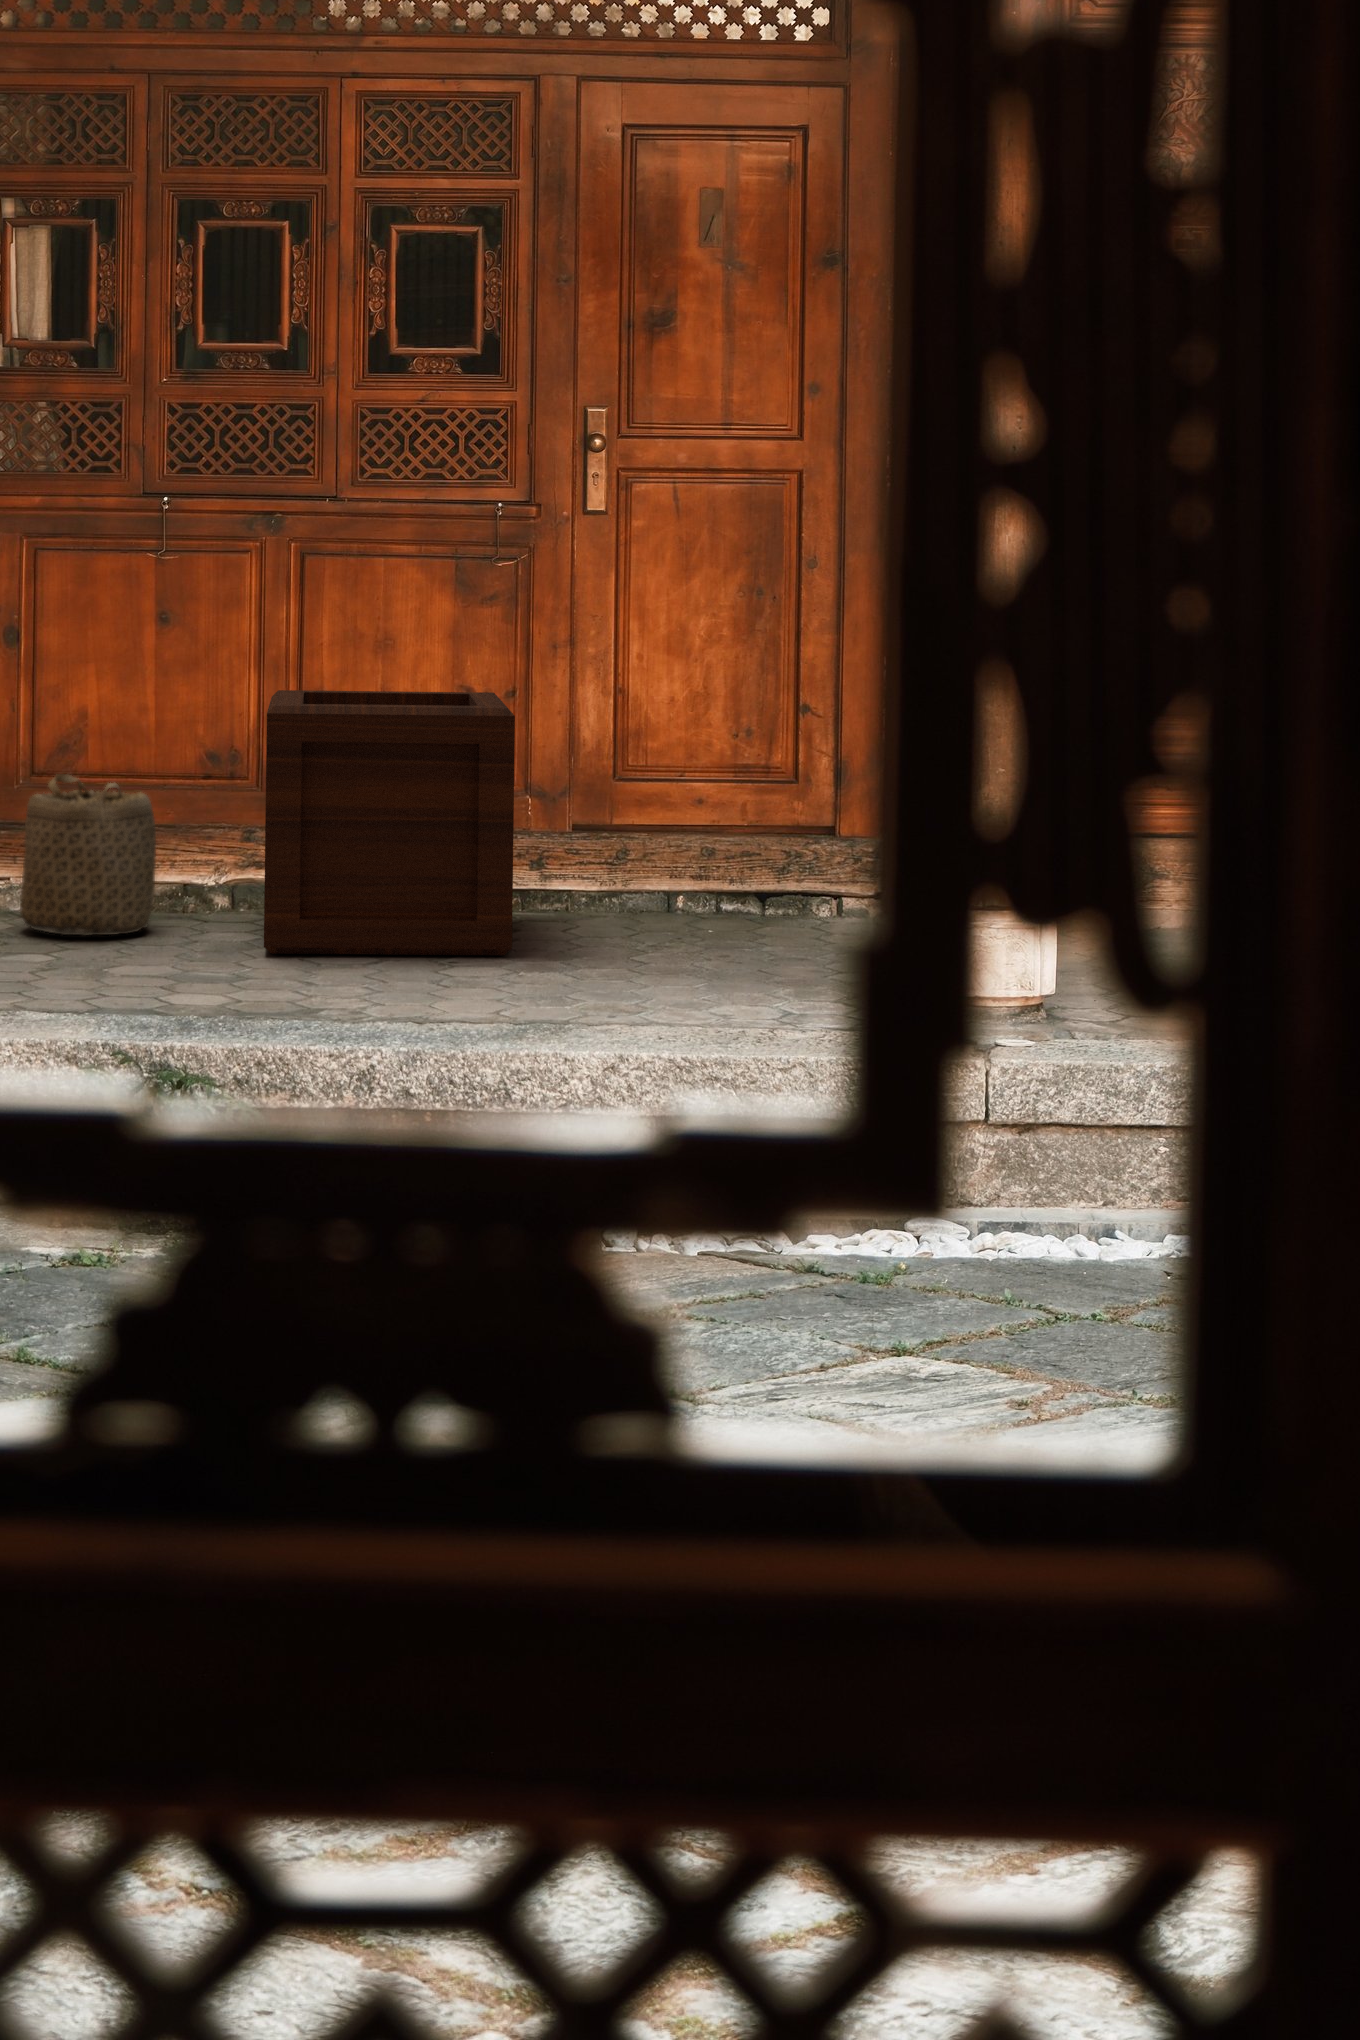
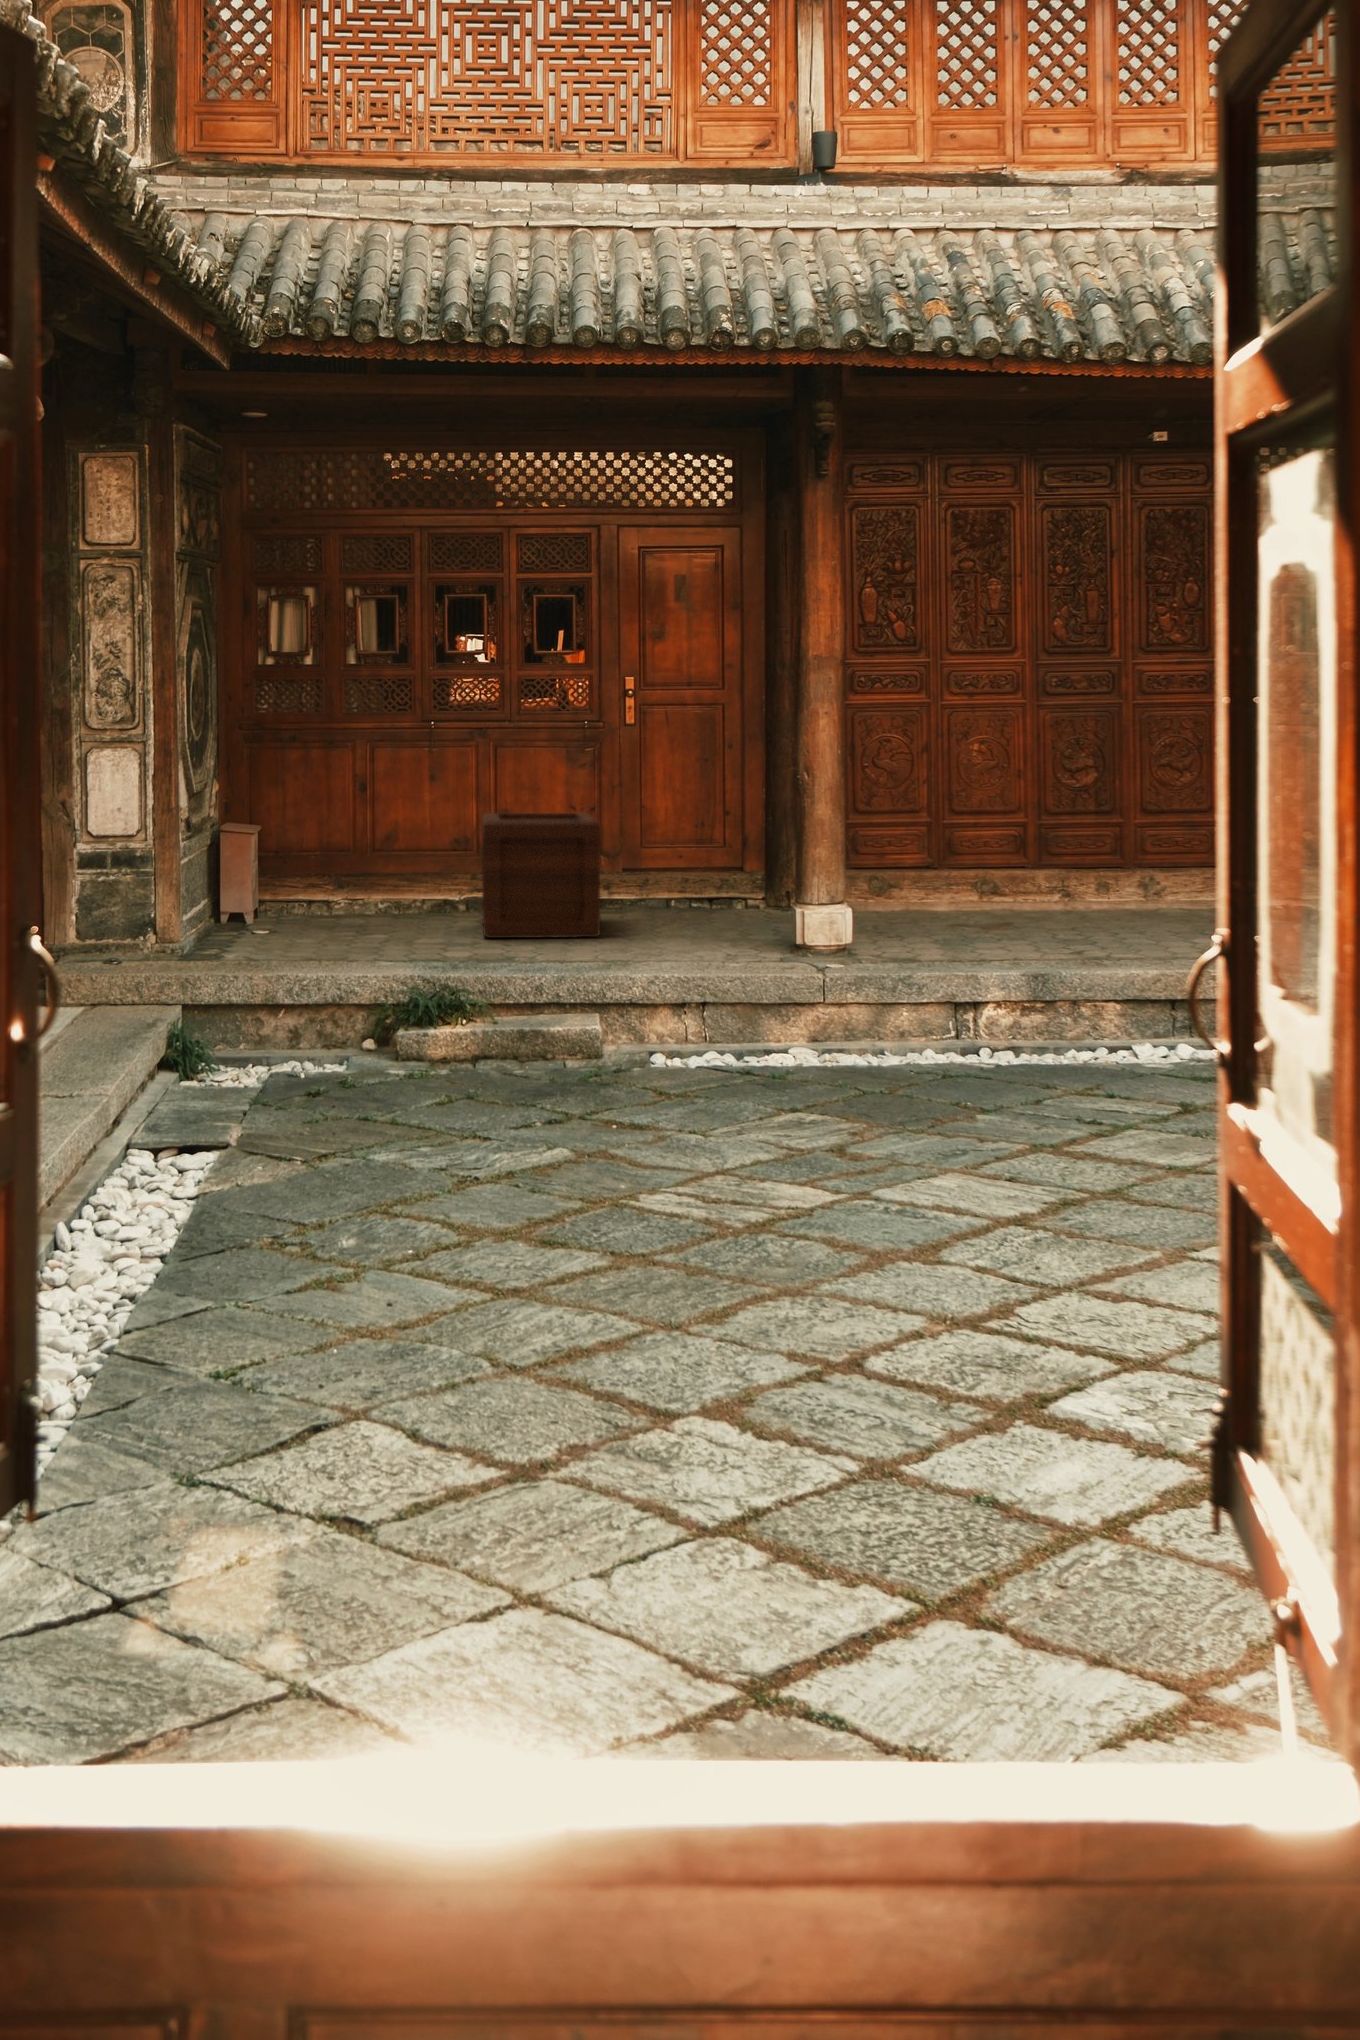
basket: present [20,774,156,936] -> none [366,854,430,931]

